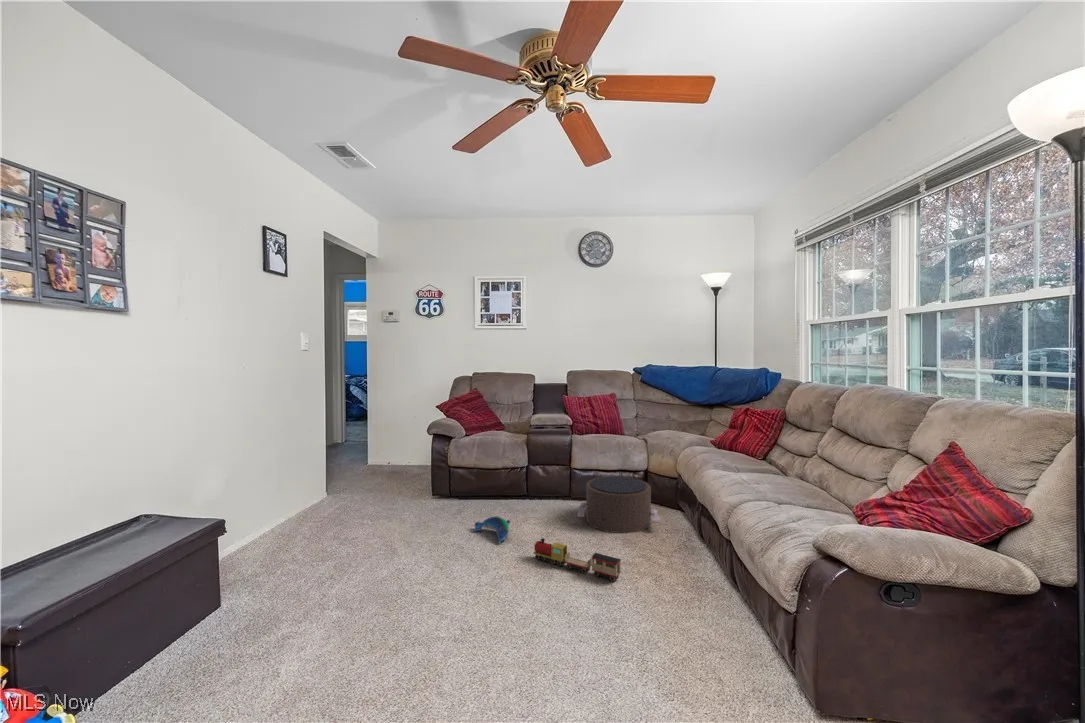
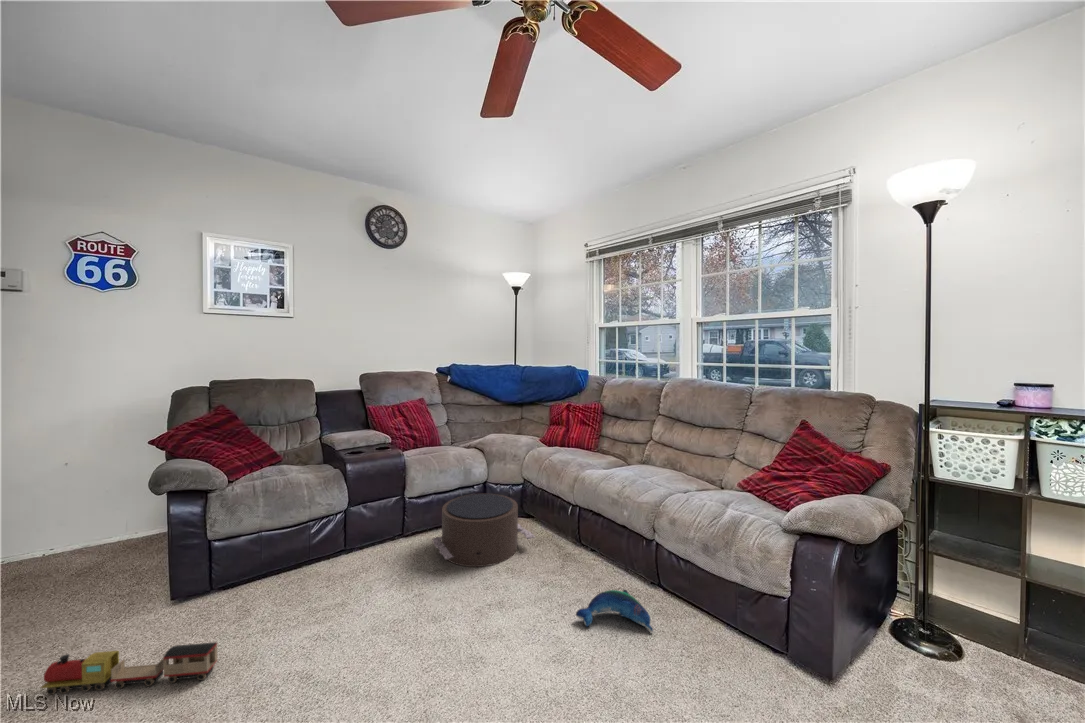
plush toy: present [474,517,510,544] -> present [576,589,653,631]
toy train: present [533,538,621,581] -> present [41,642,217,695]

